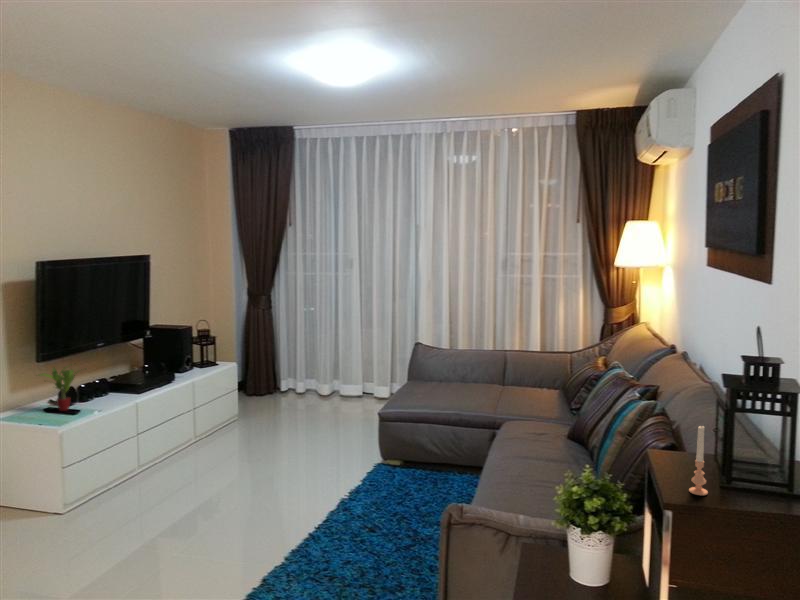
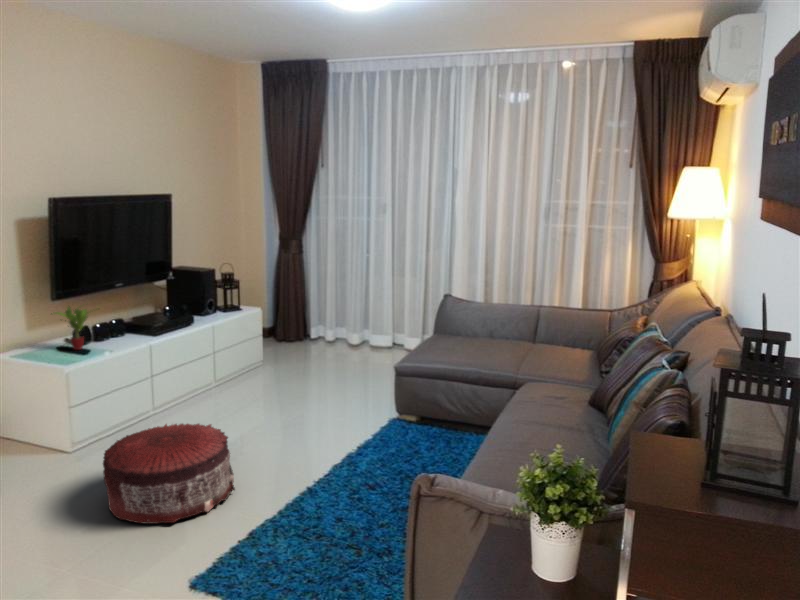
candle: present [689,426,708,495] -> none [667,410,689,493]
pouf: none [108,476,240,578] -> present [103,424,235,524]

